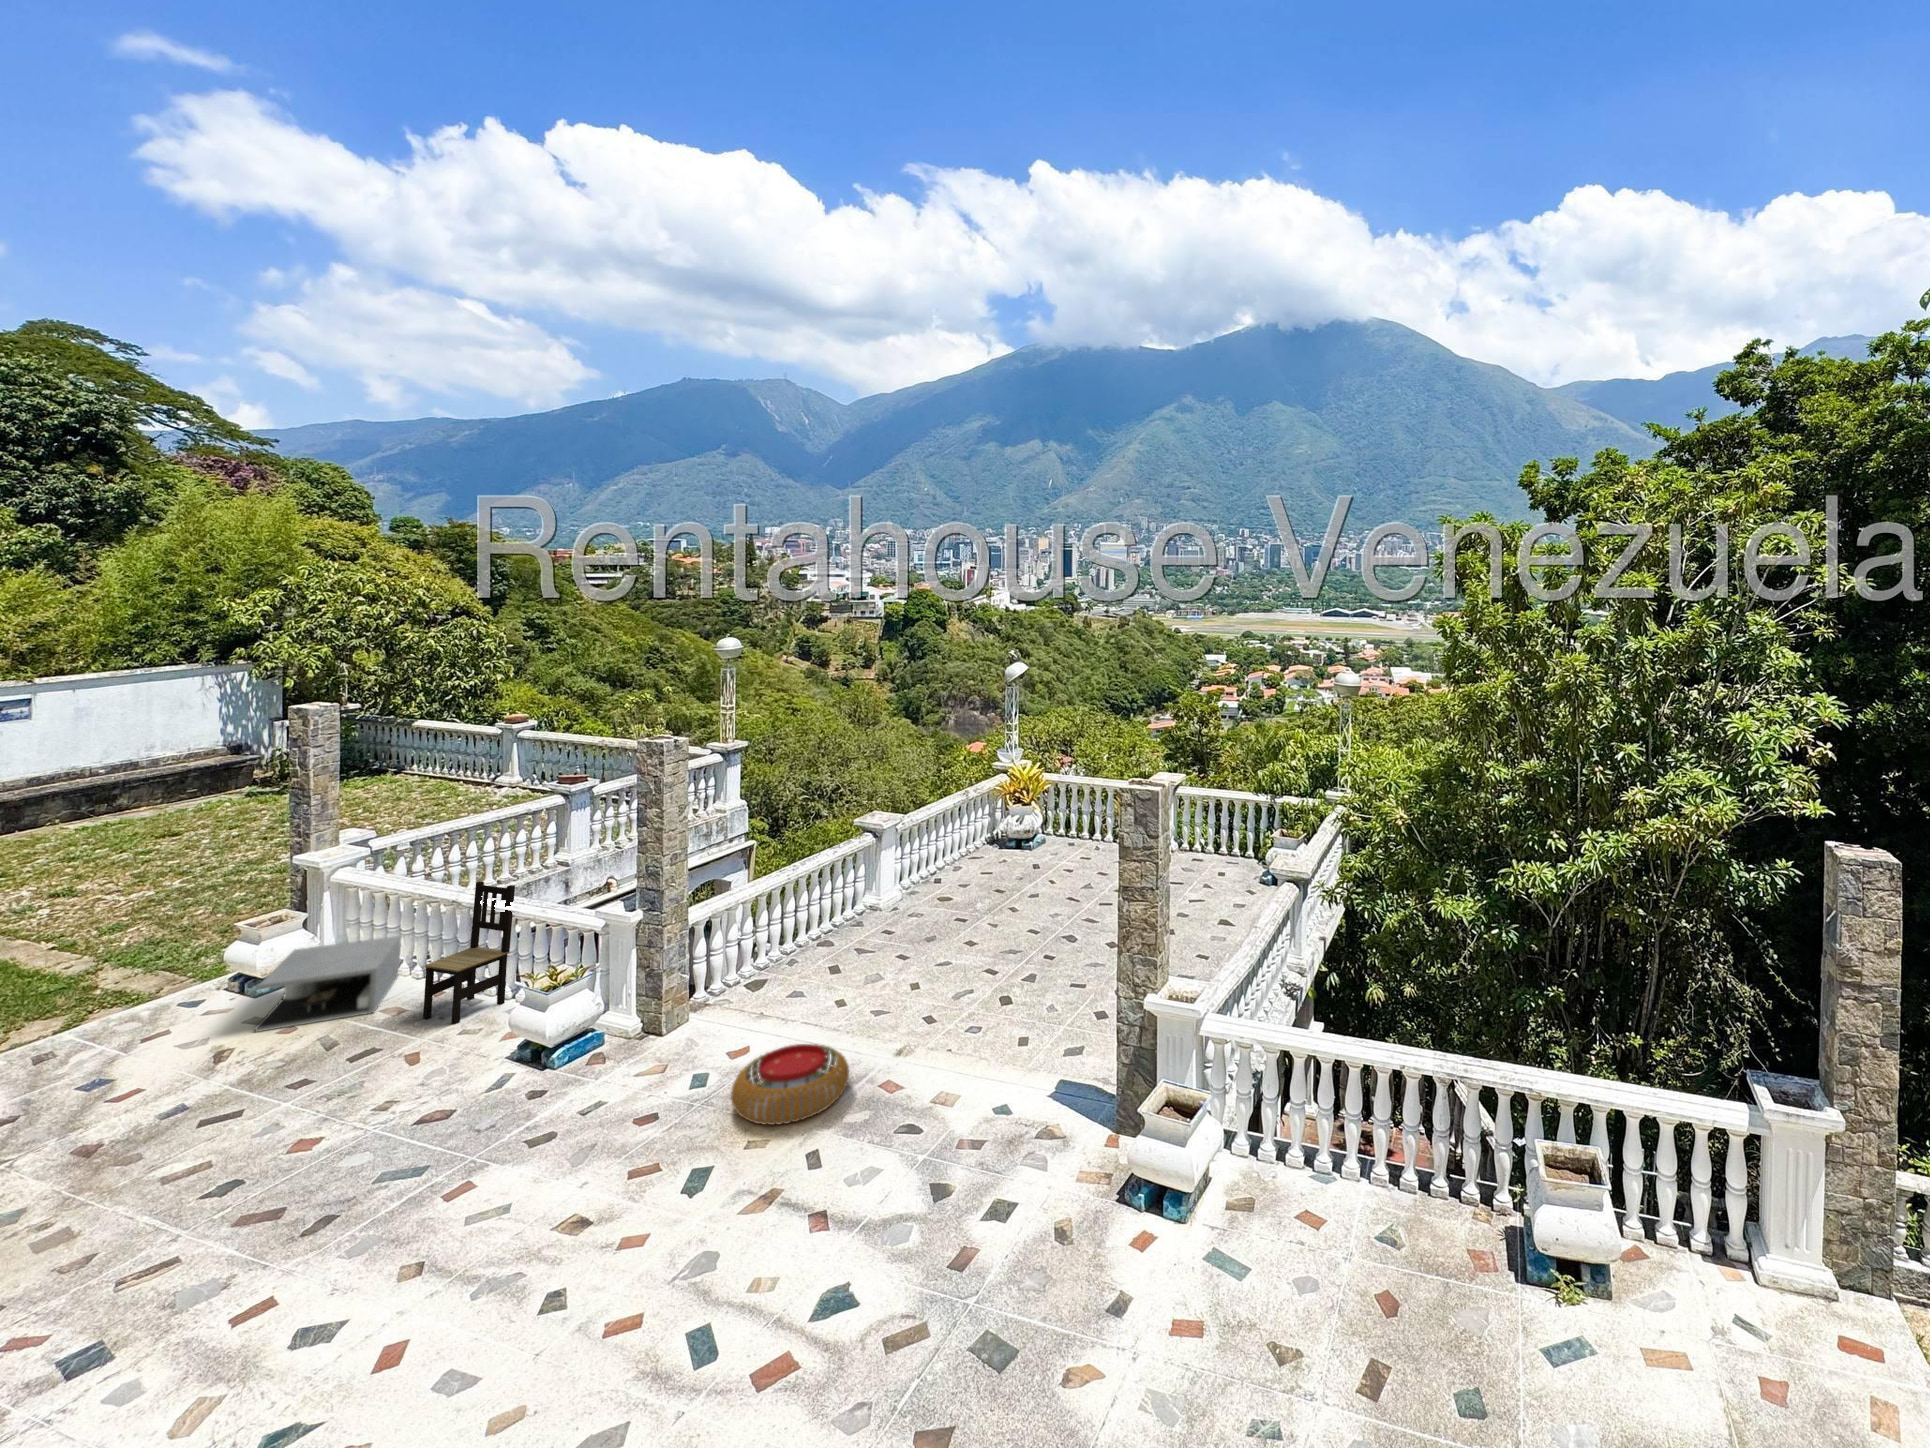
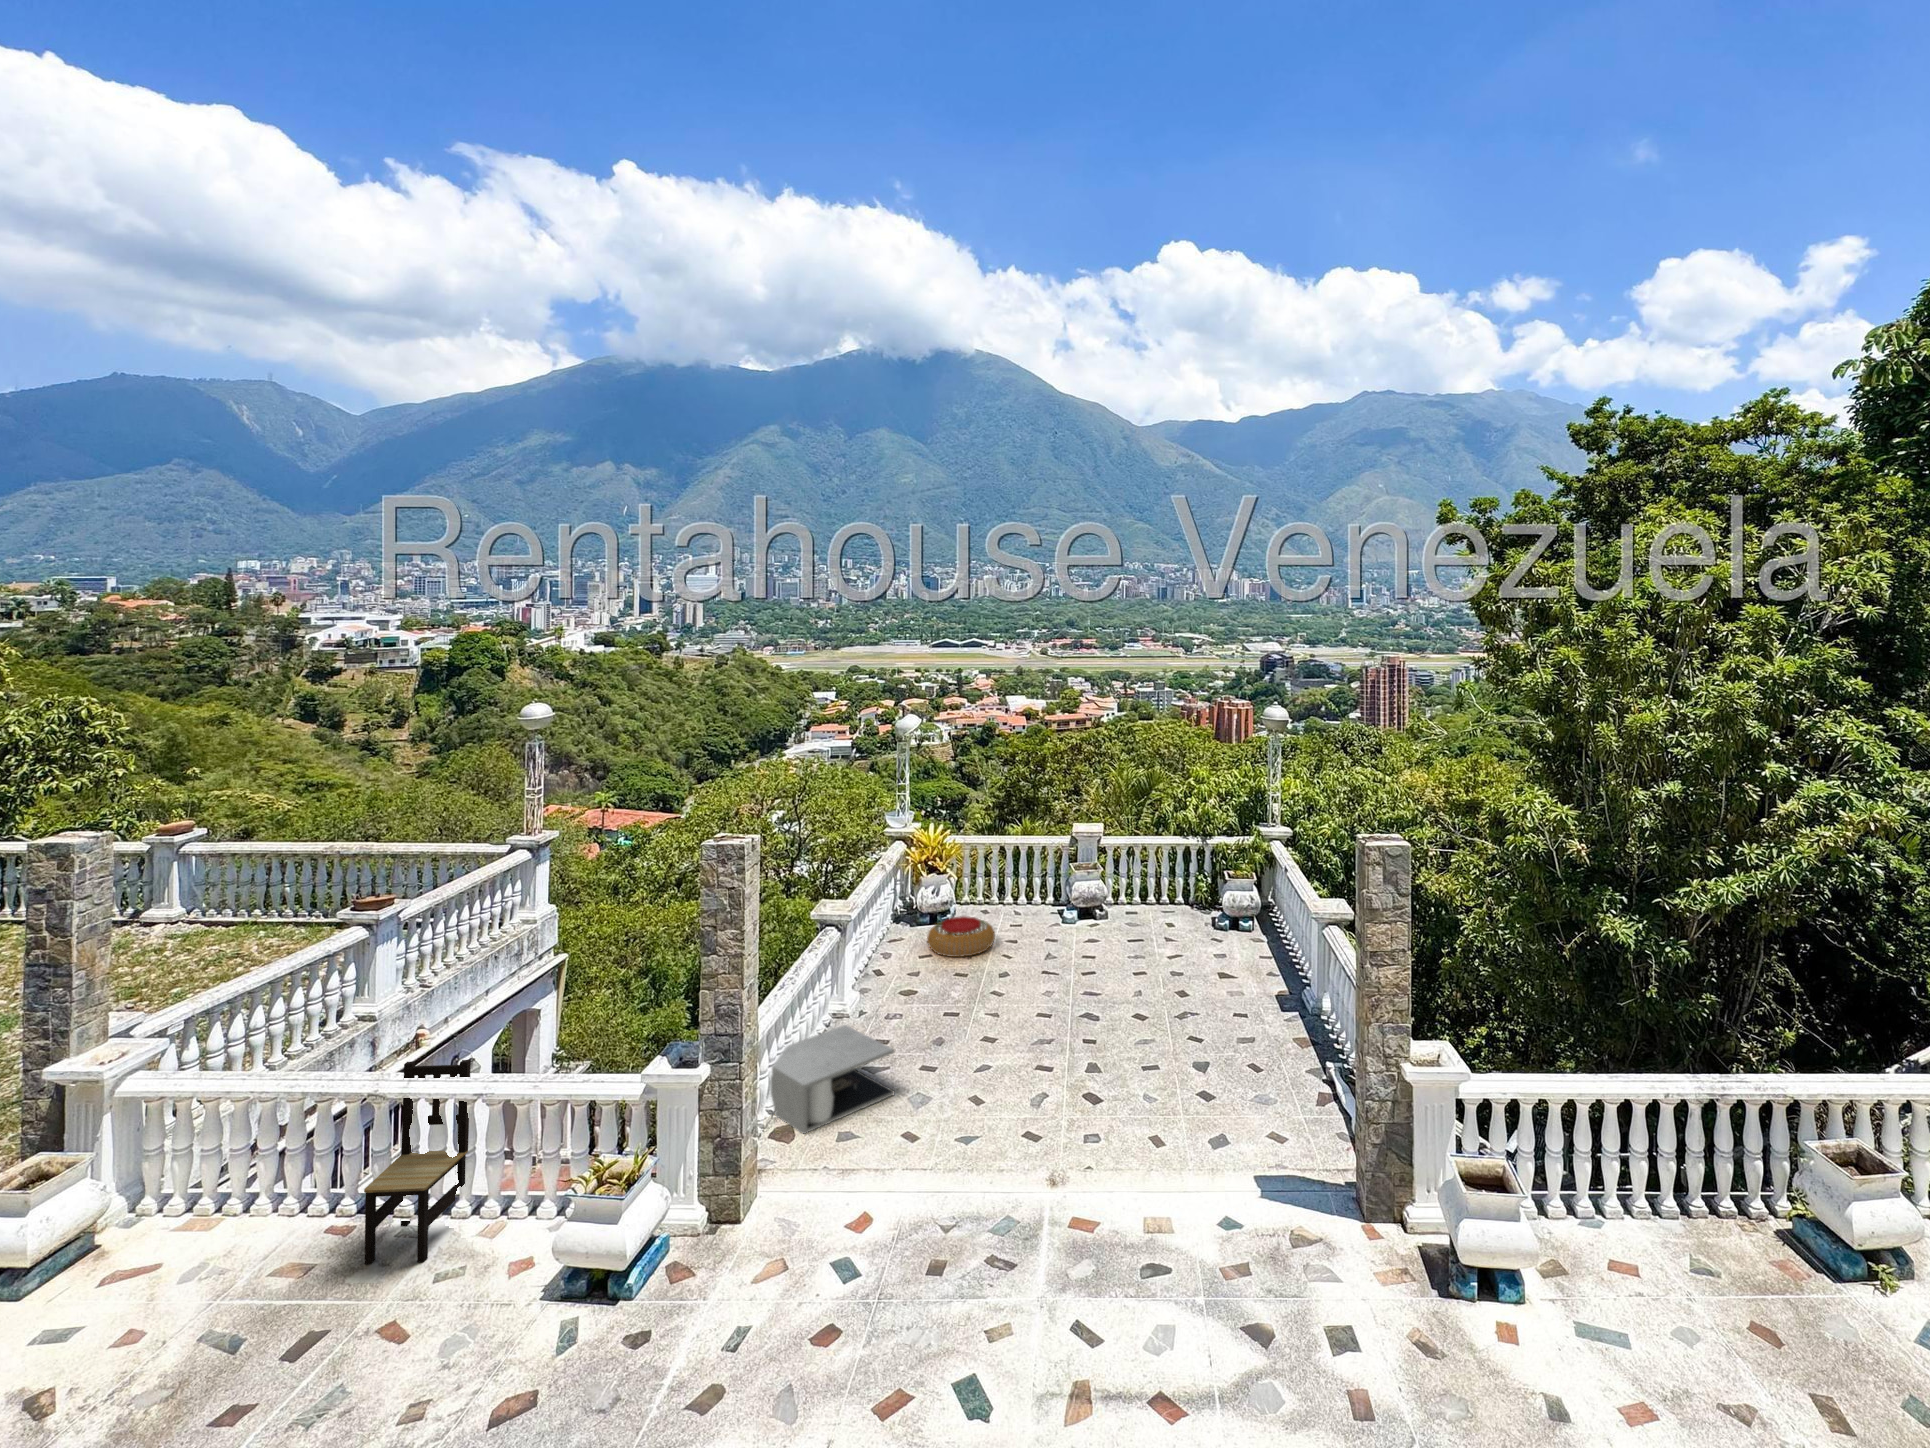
coffee table: present [255,936,400,1032] -> present [771,1025,894,1134]
pouf: present [731,1044,849,1125] -> present [927,916,995,957]

